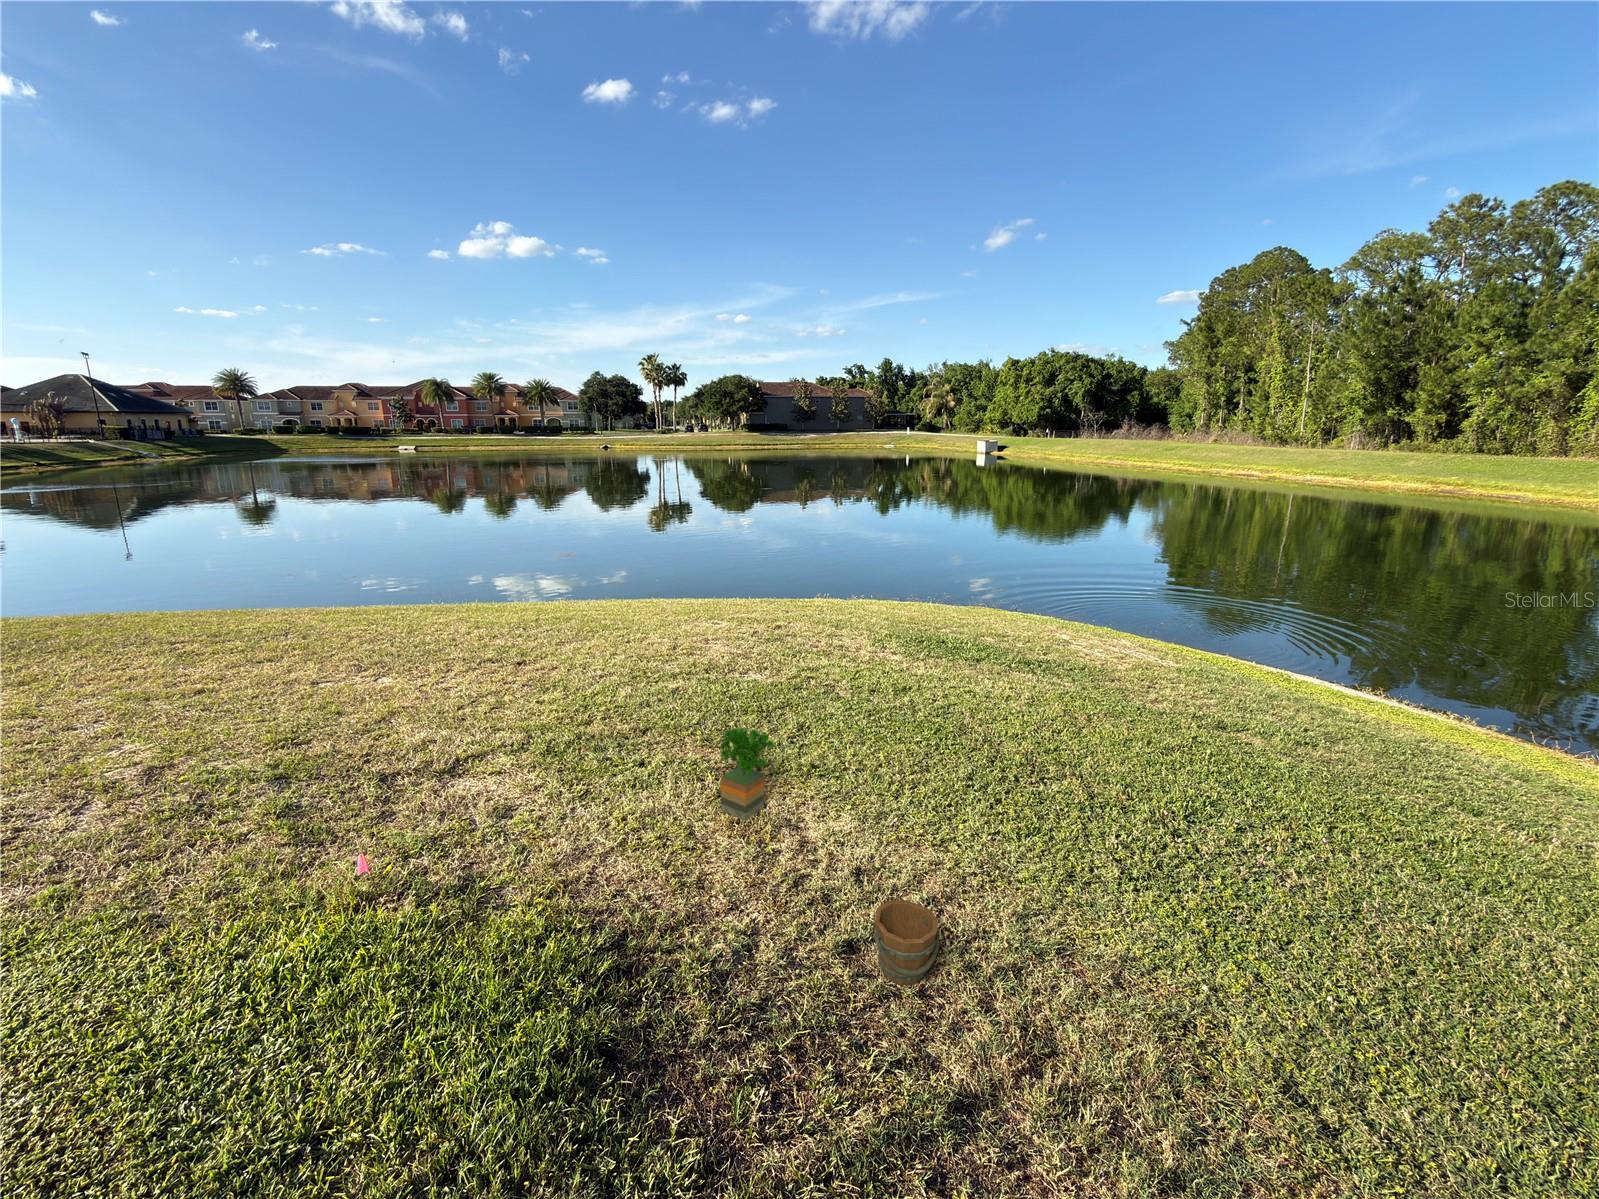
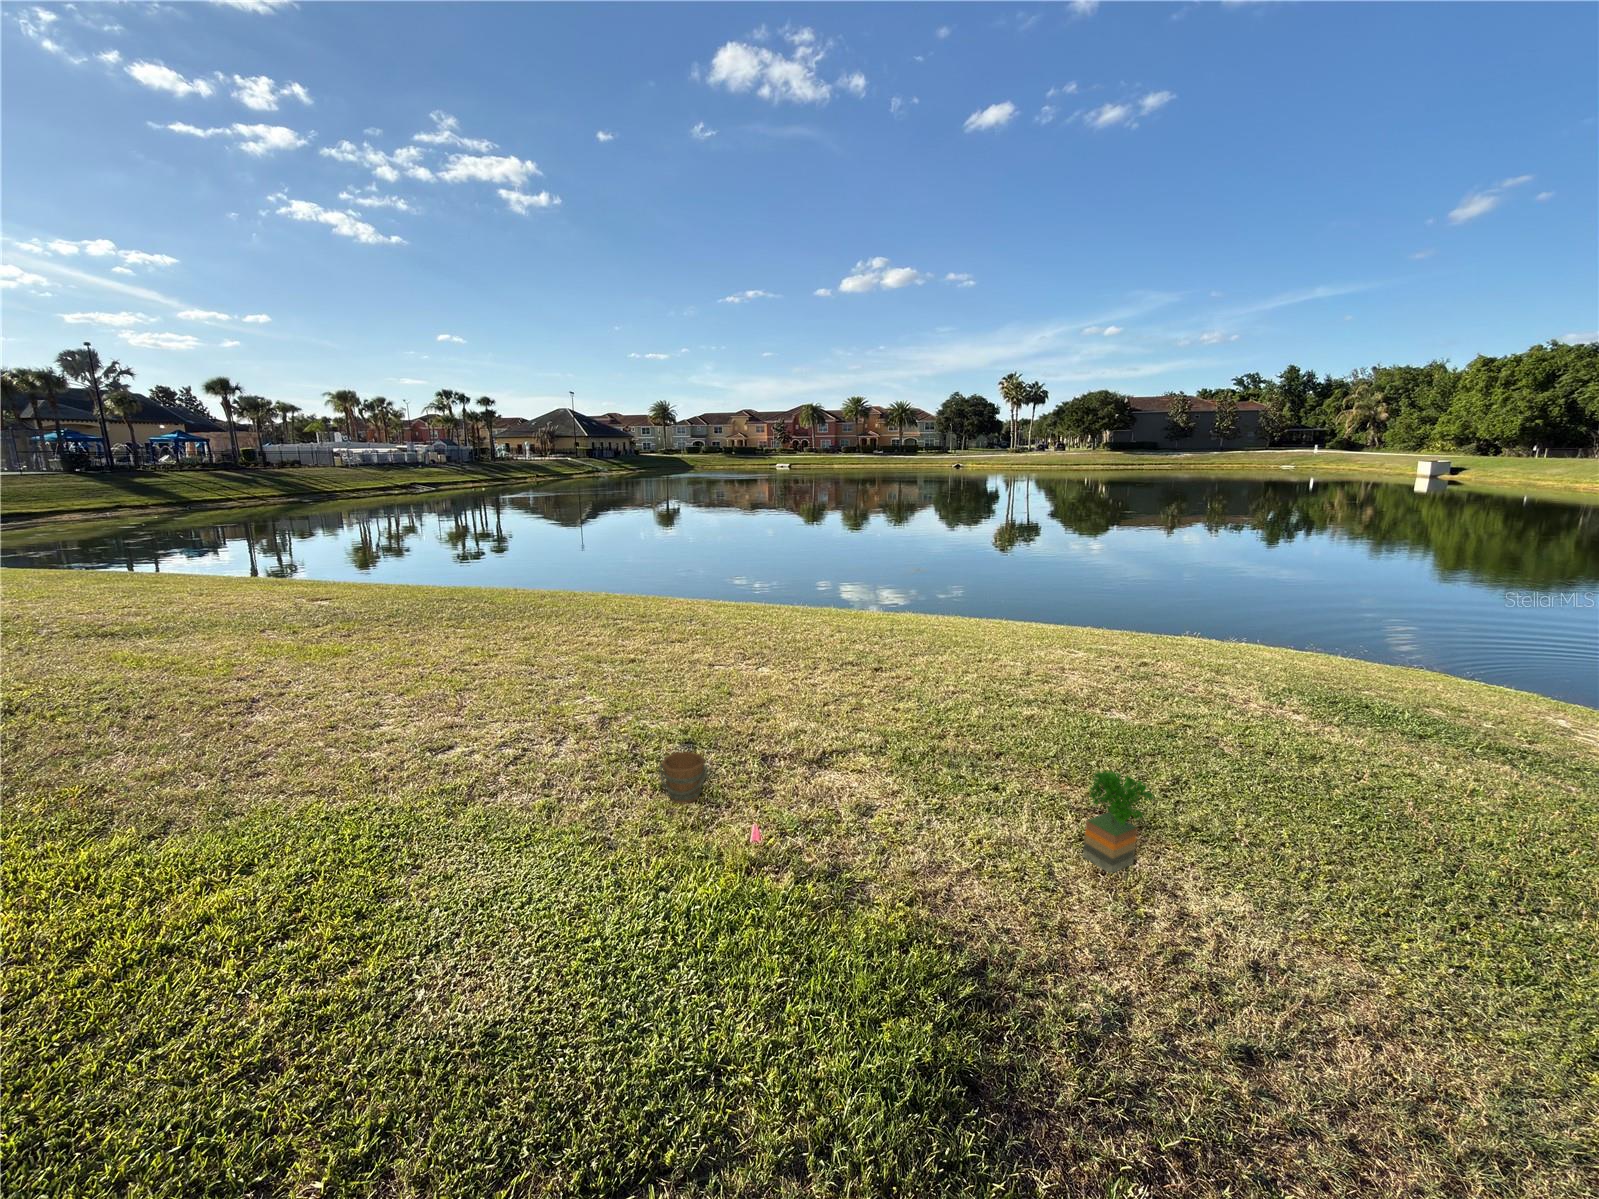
bucket: present [873,900,939,985] -> present [660,751,708,804]

